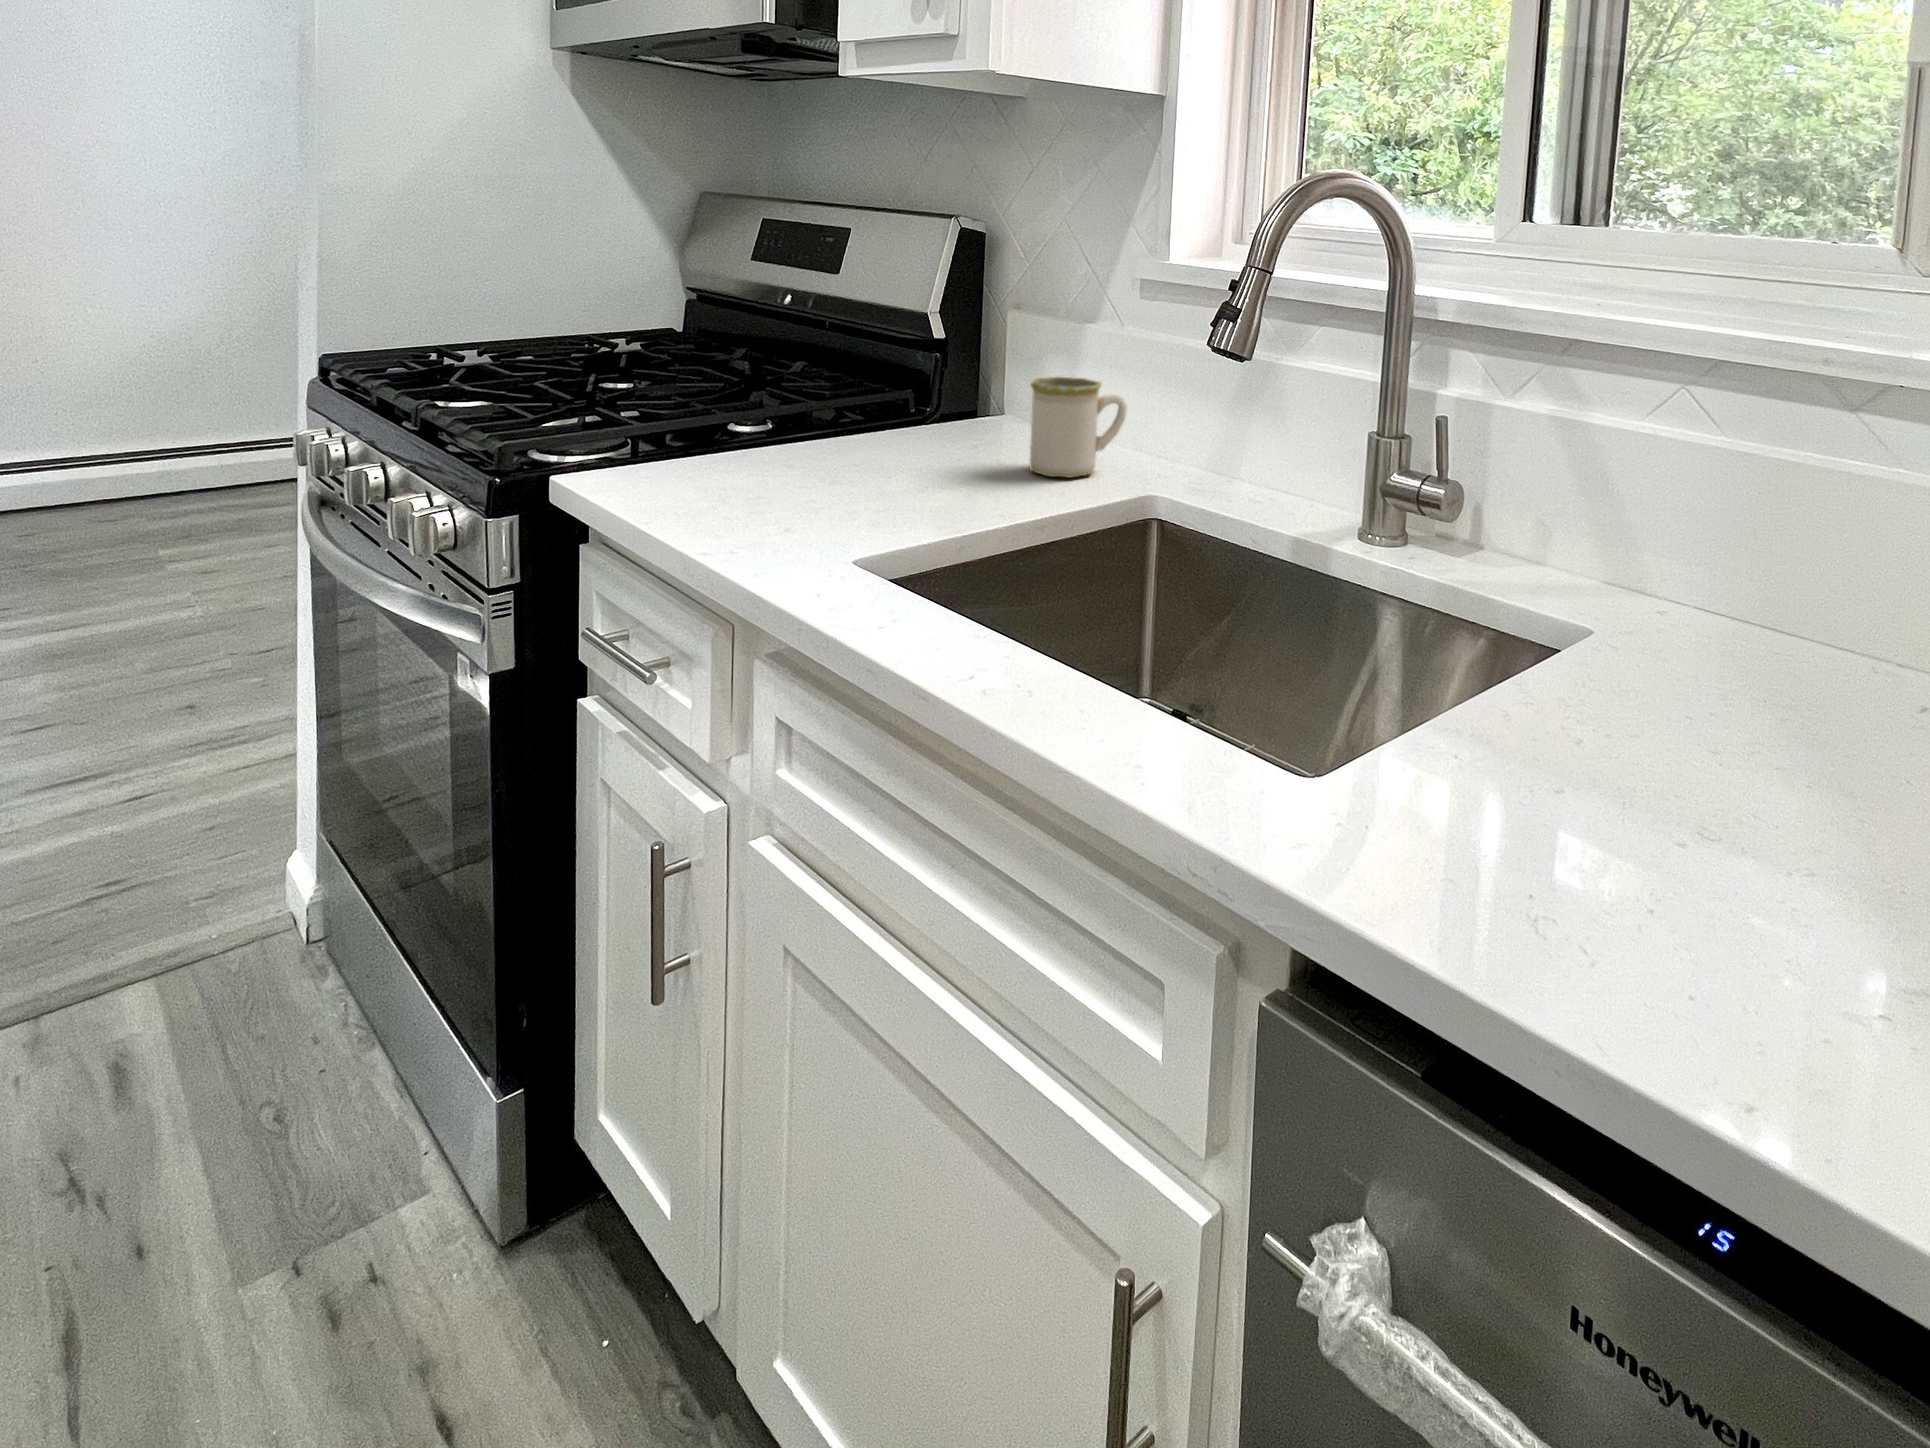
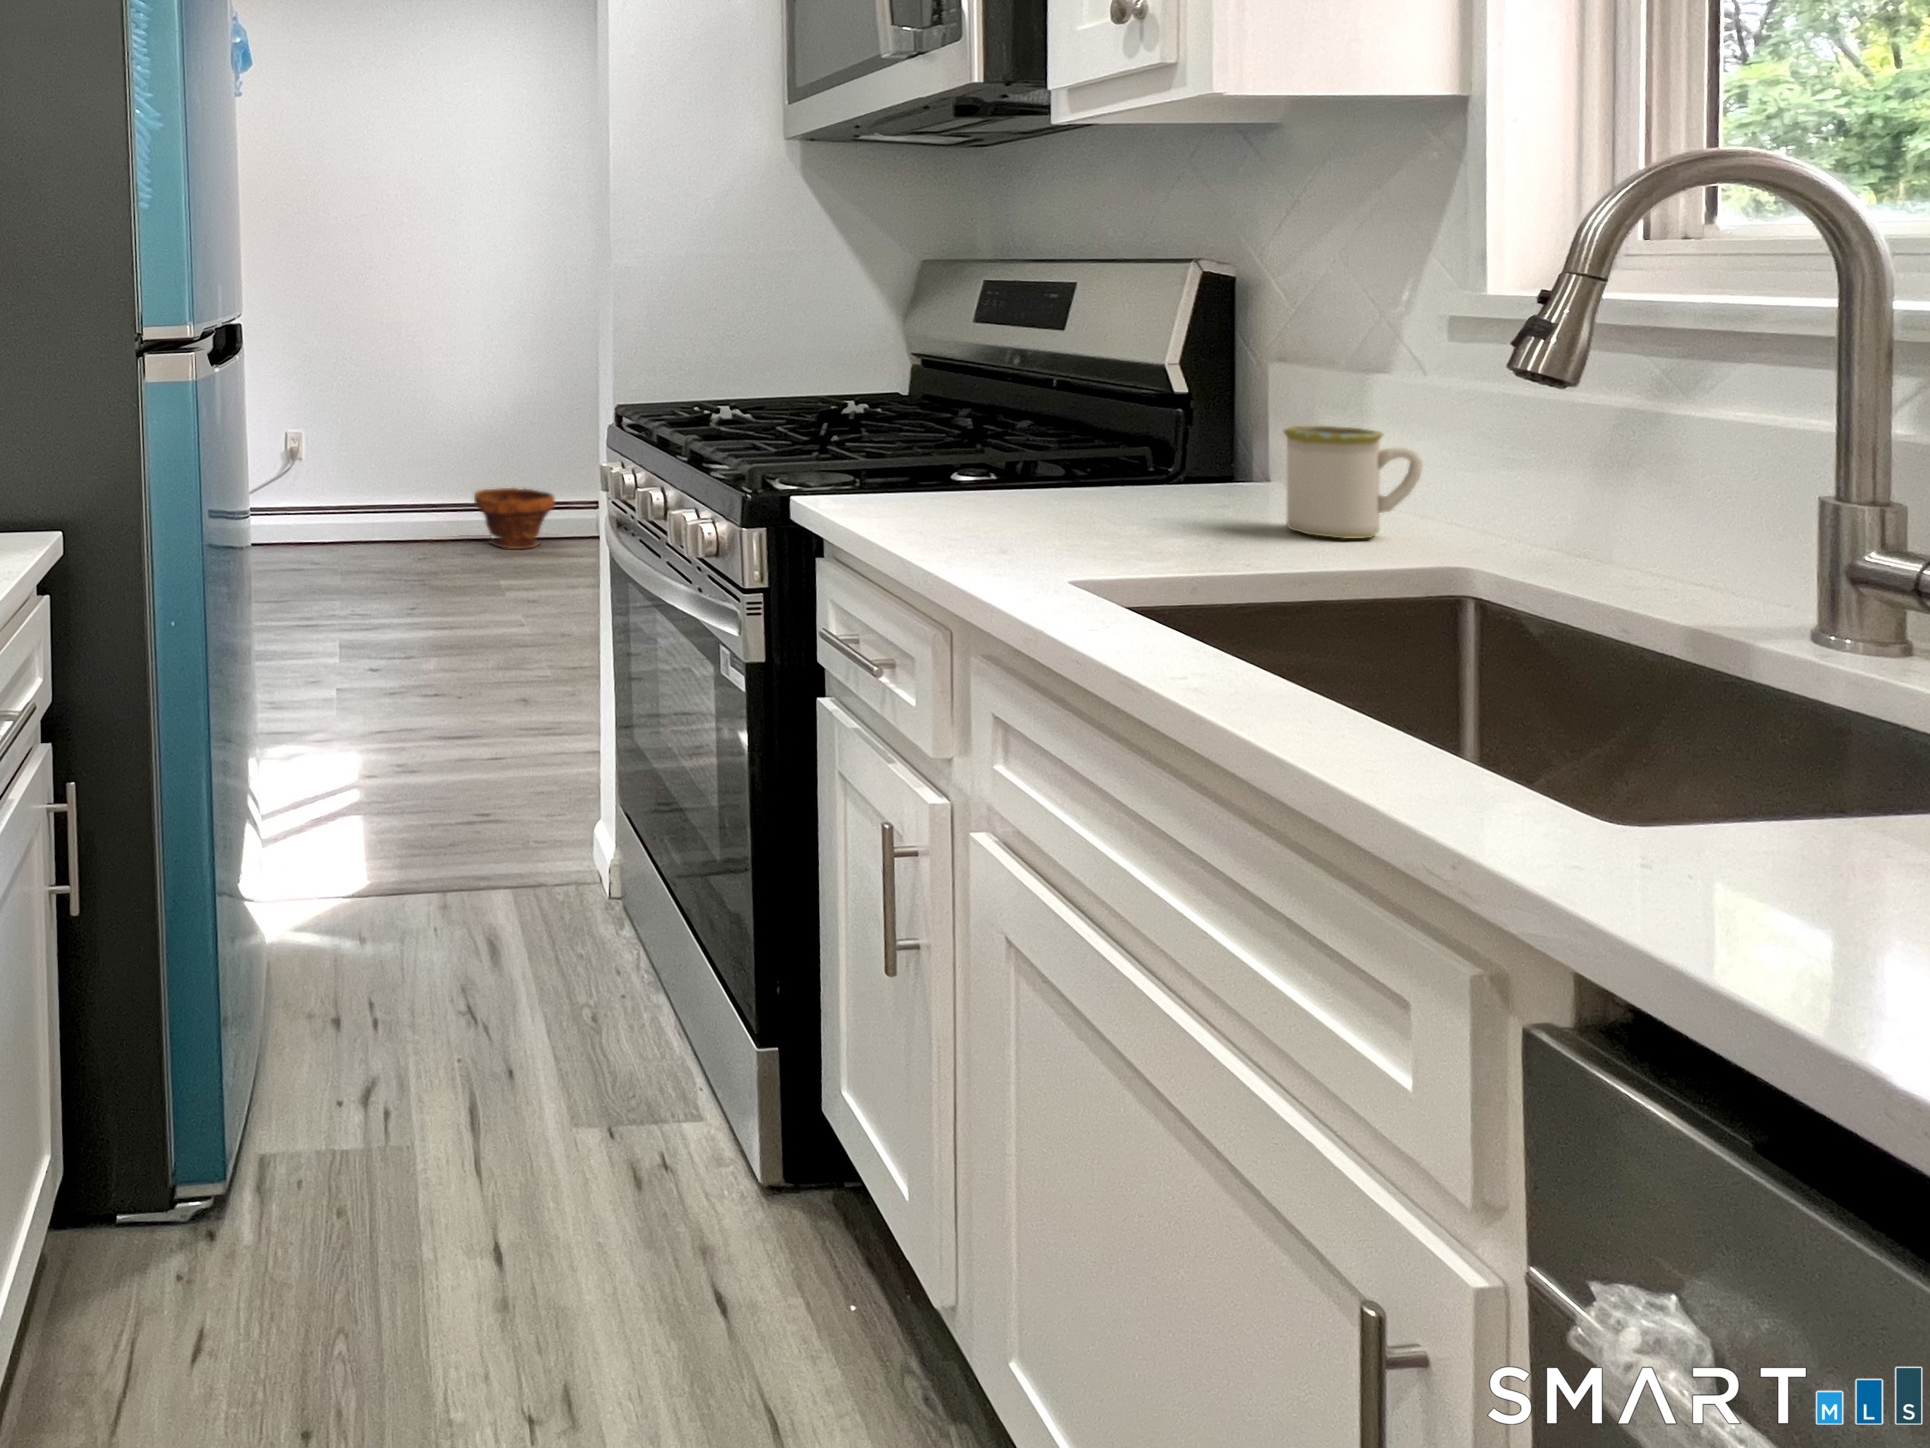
planter: none [105,433,237,512] -> present [474,488,555,549]

